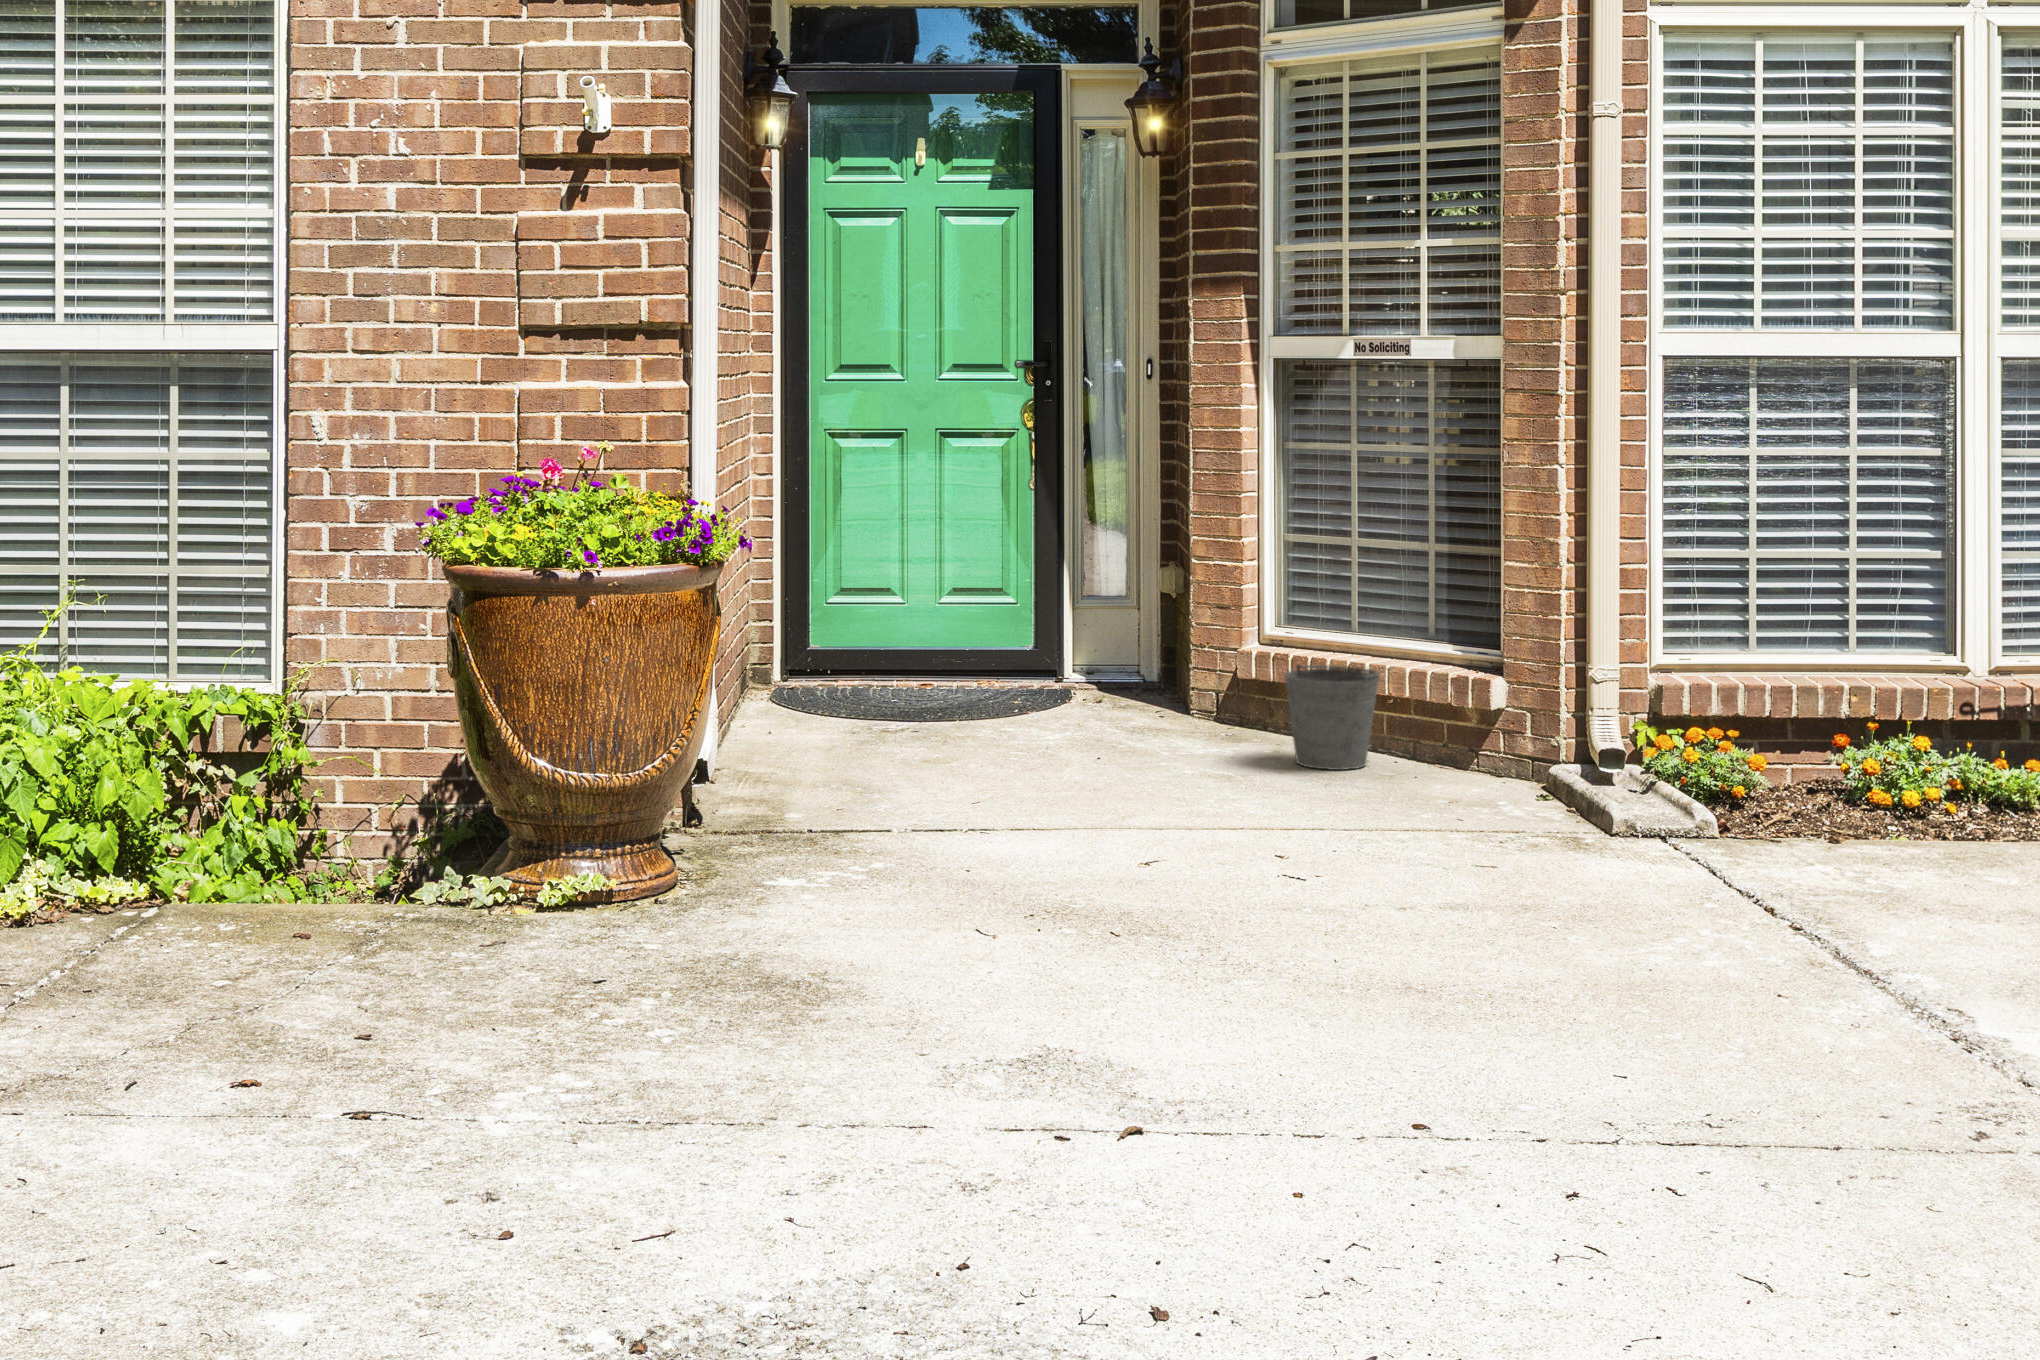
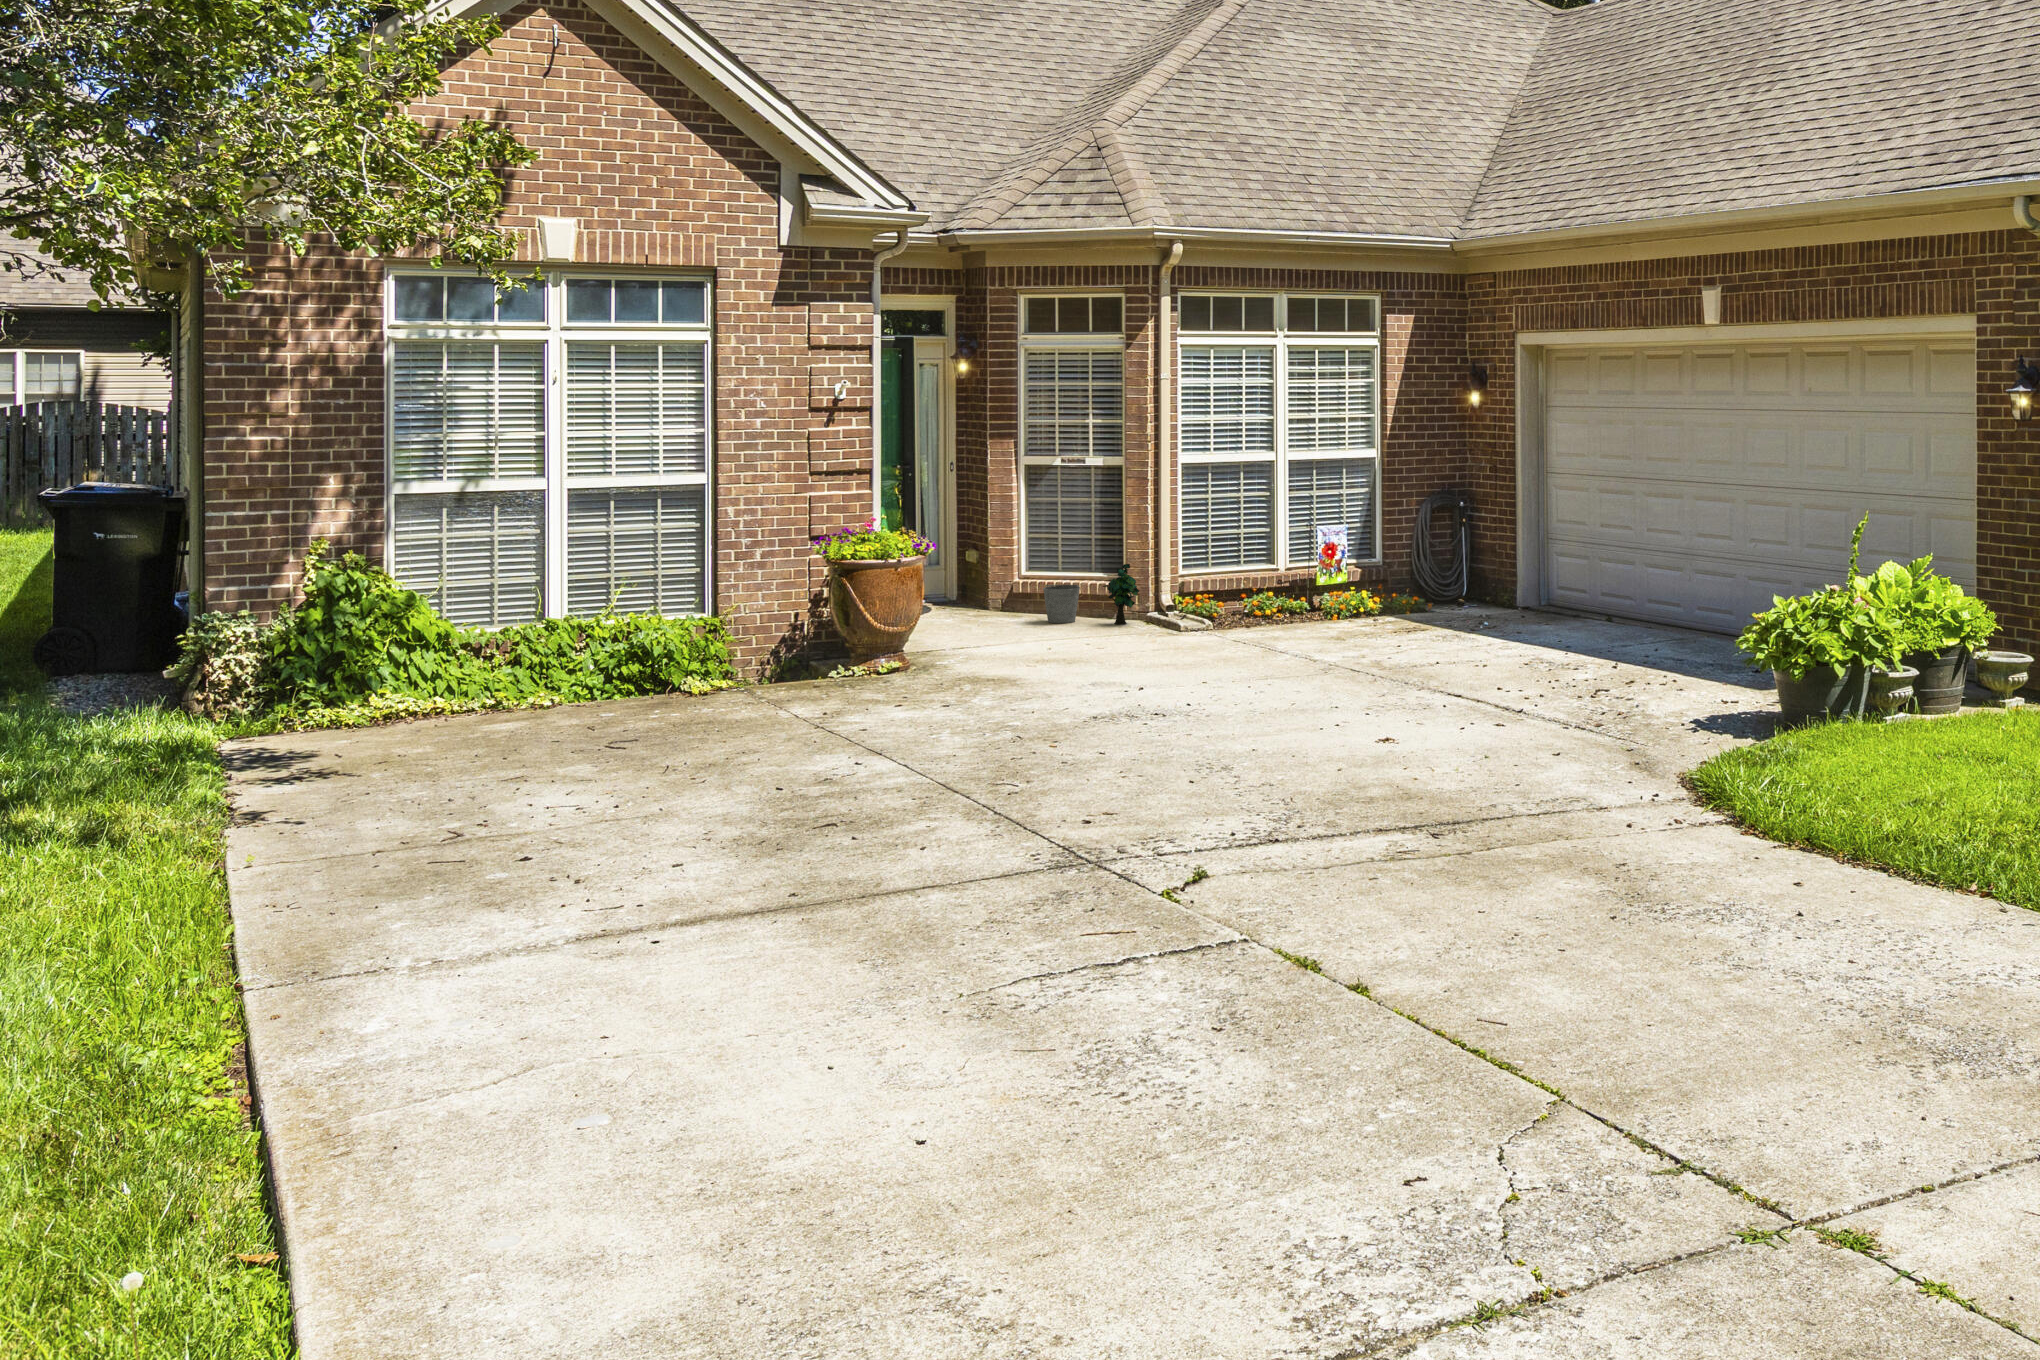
decorative plant: none [1425,625,1526,791] -> present [1103,564,1139,624]

